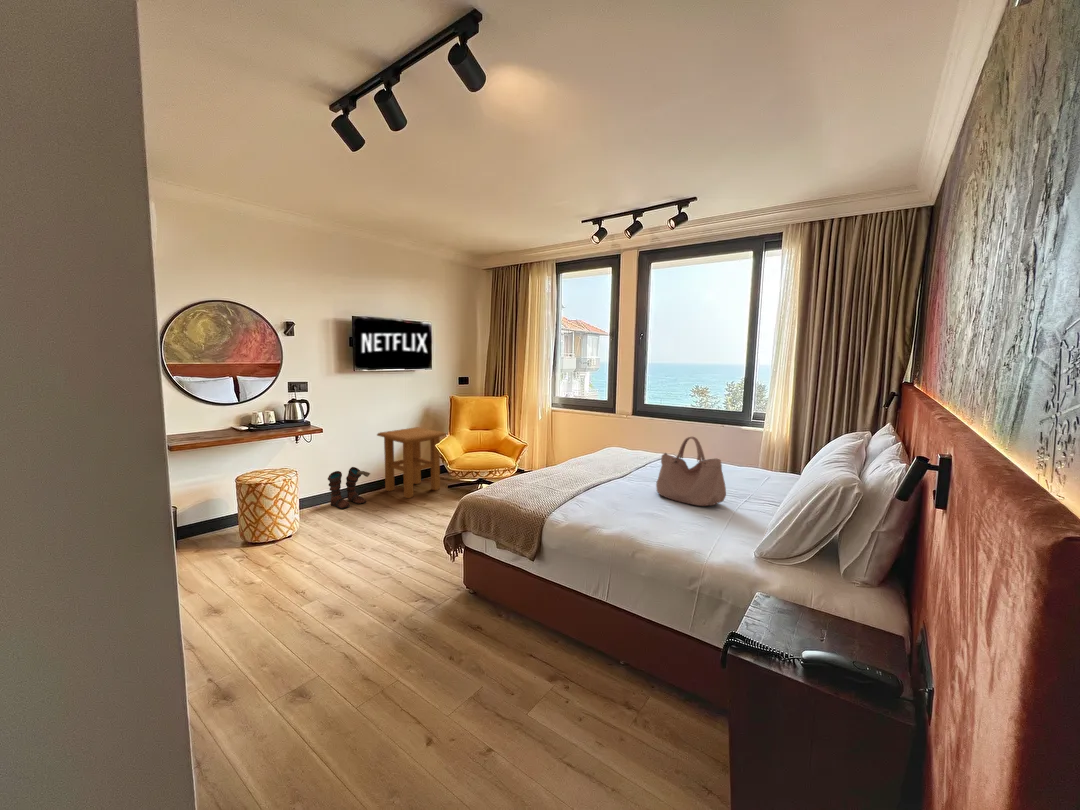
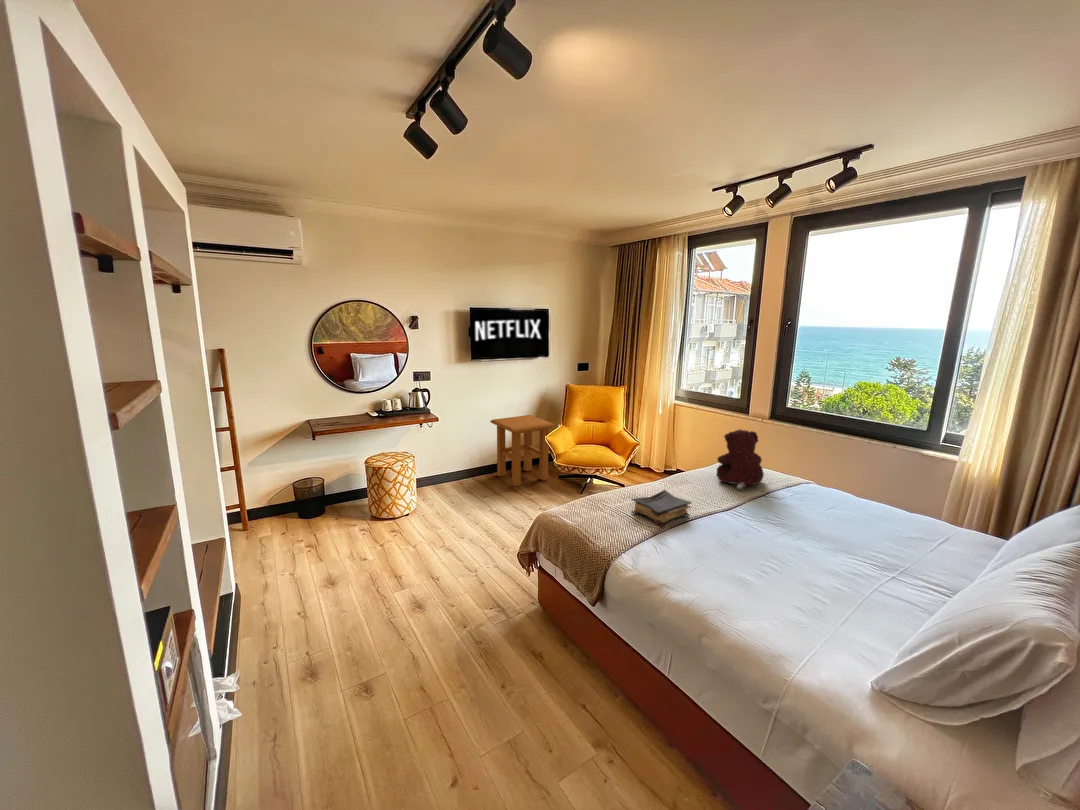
teddy bear: none [605,415,642,465] -> present [717,429,764,491]
handbag: present [656,437,726,506] -> none [764,480,859,575]
book: none [548,466,597,493] -> present [632,490,691,527]
boots: present [328,467,370,509] -> none [444,452,482,491]

